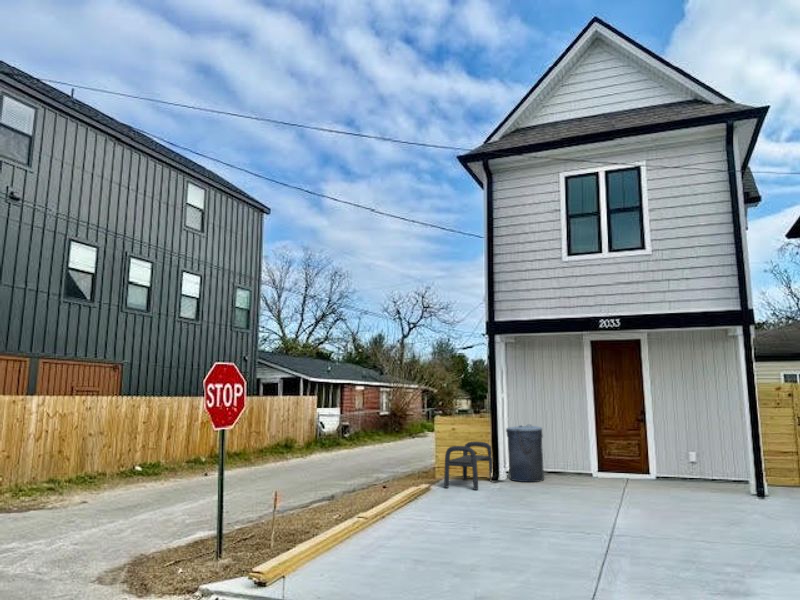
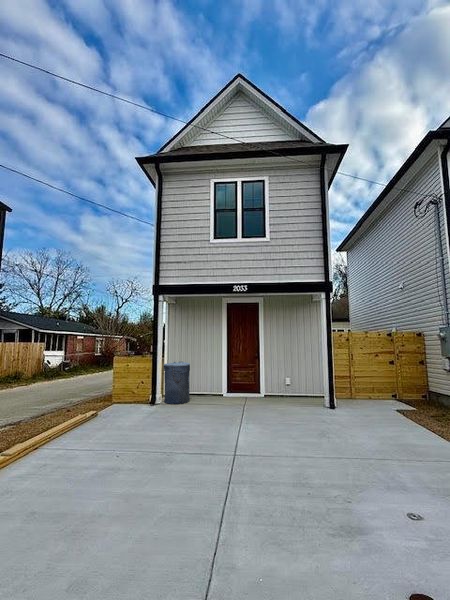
bench: present [444,442,492,490] -> none [110,375,153,414]

